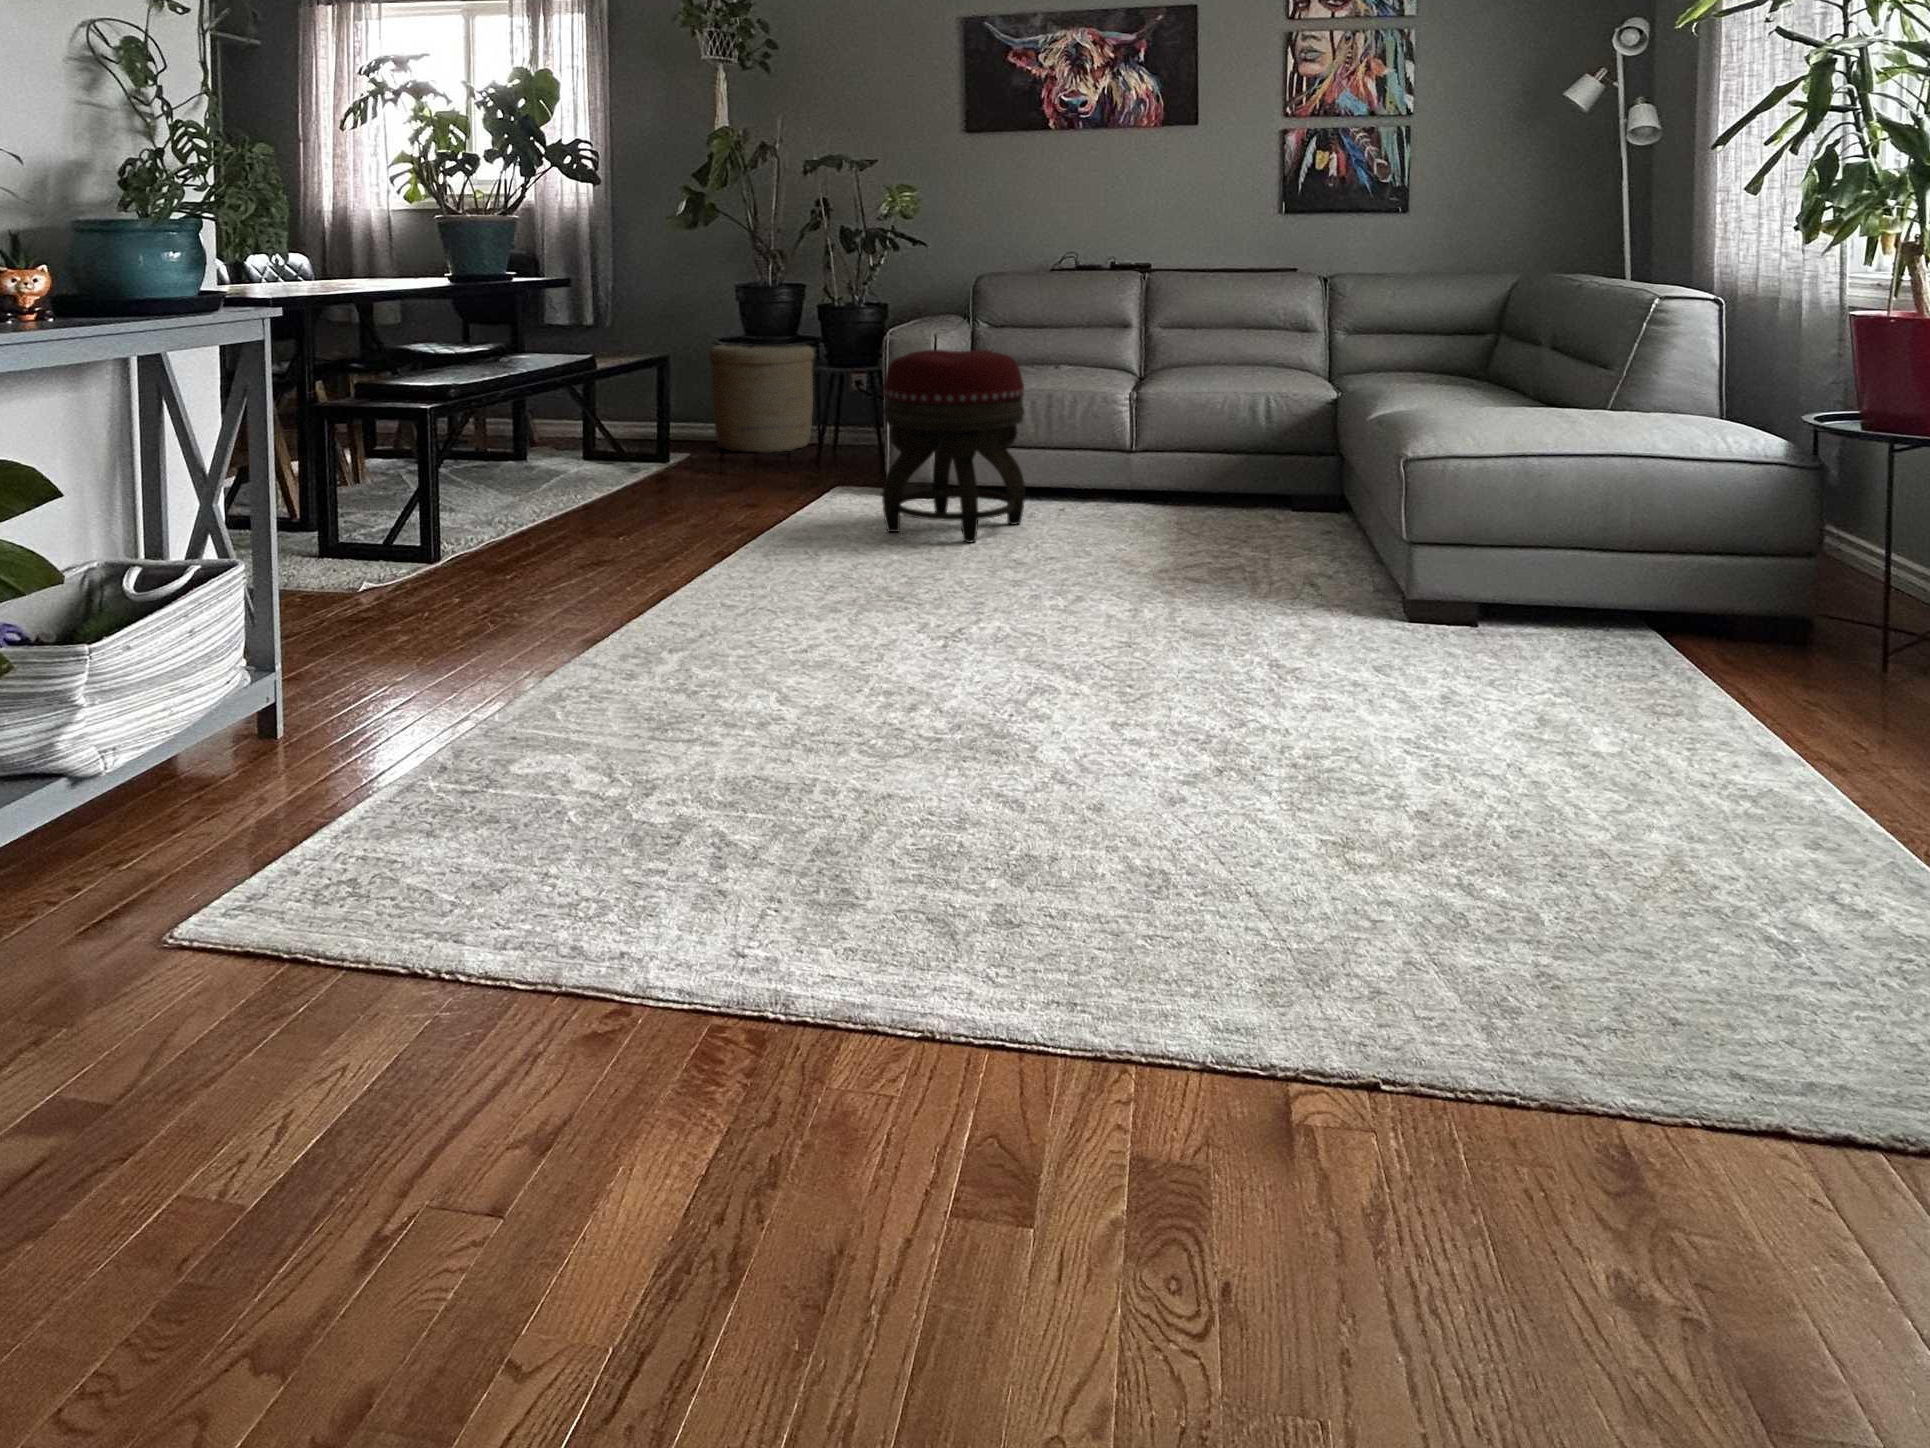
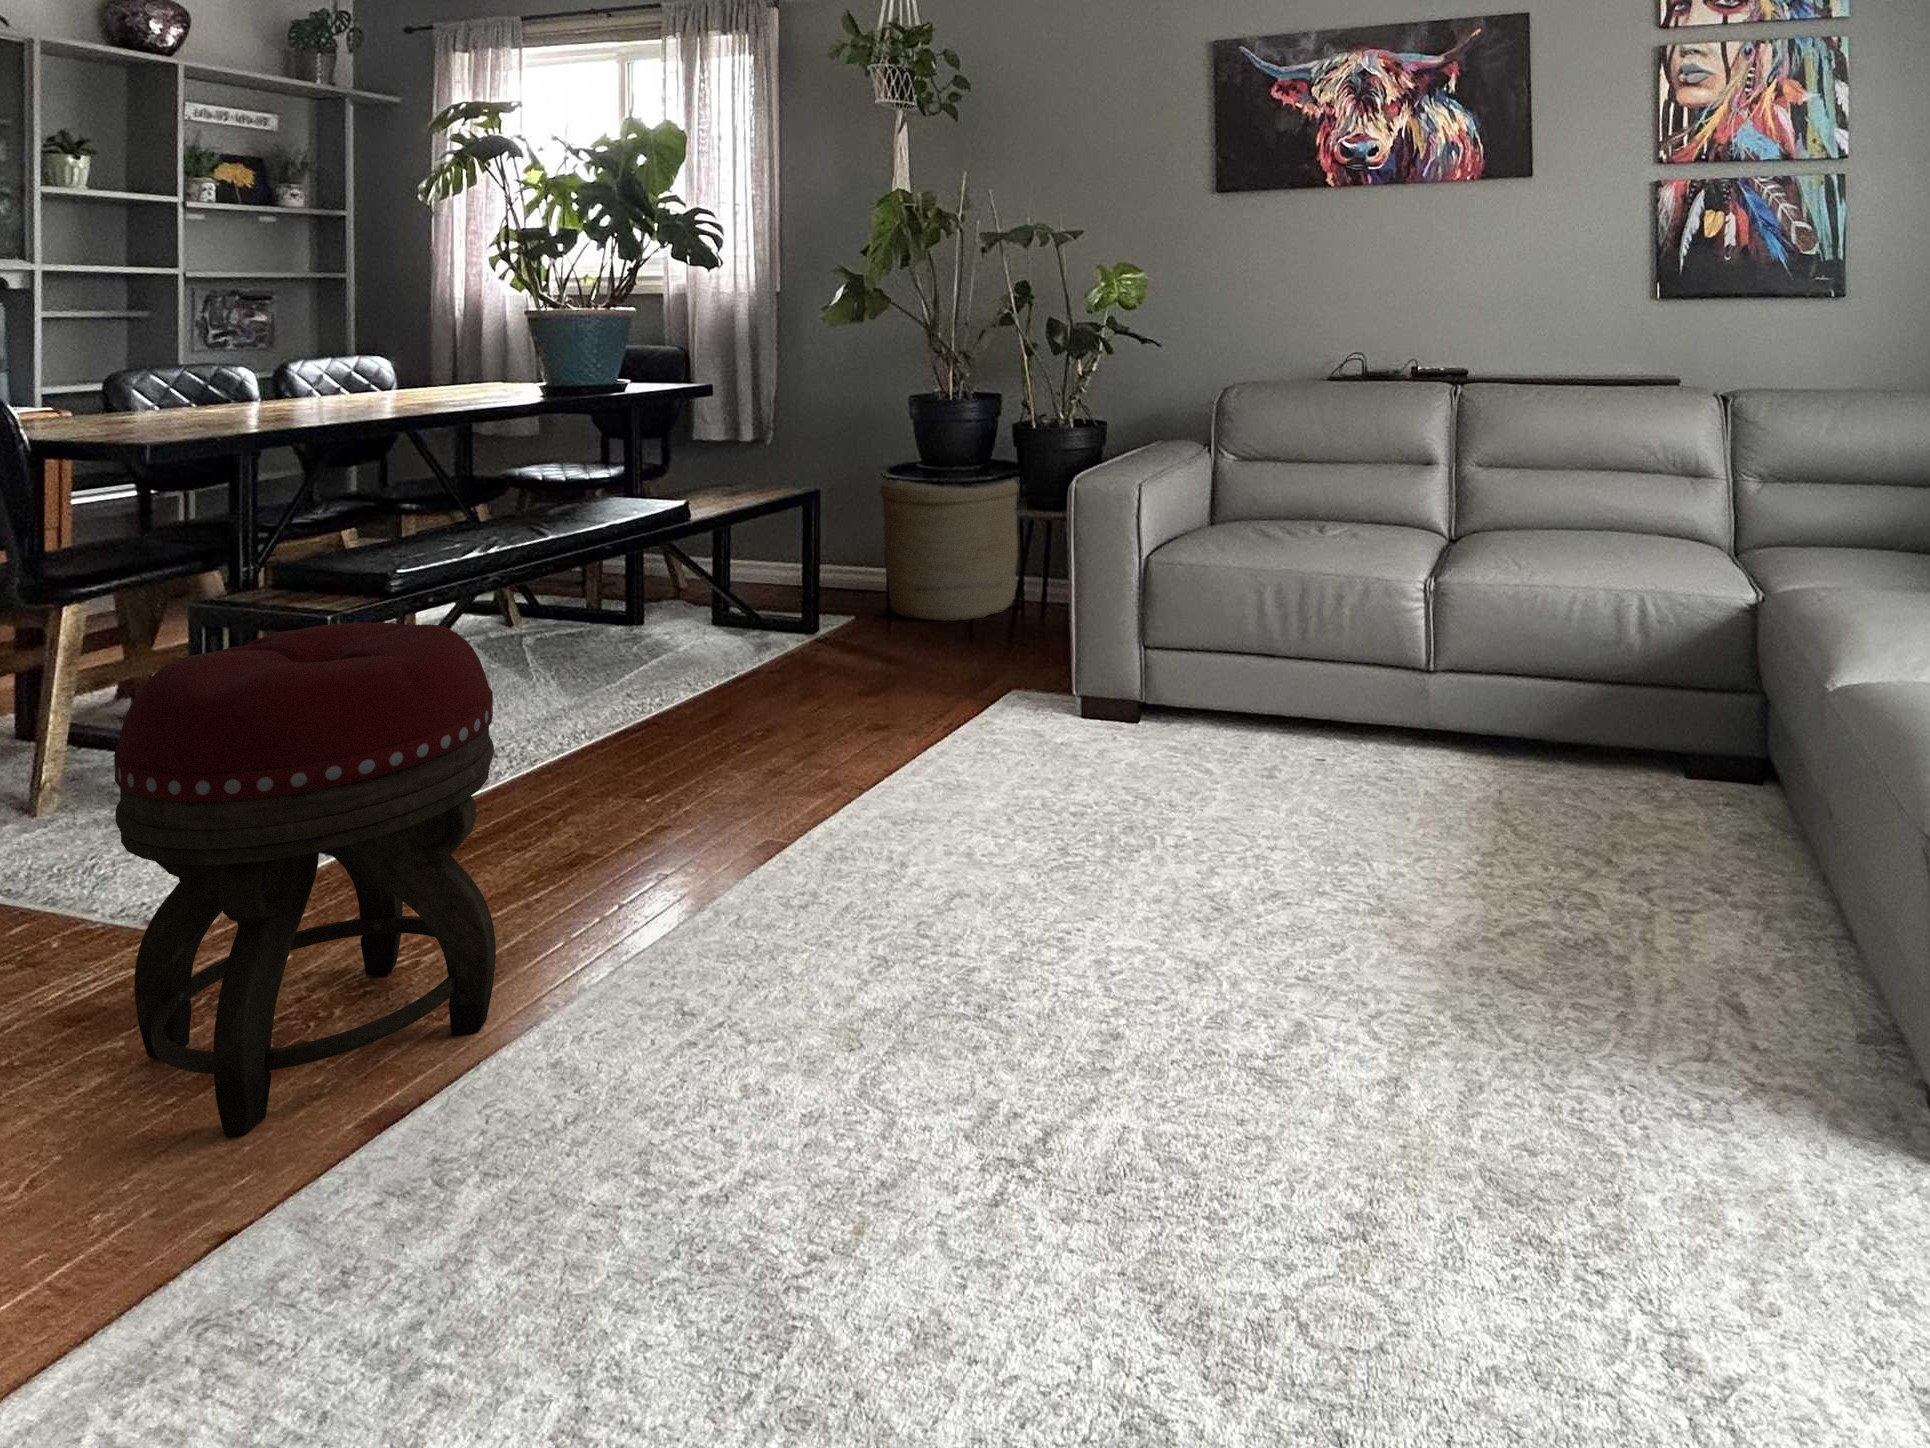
footstool: present [882,349,1025,543] -> present [114,623,496,1137]

